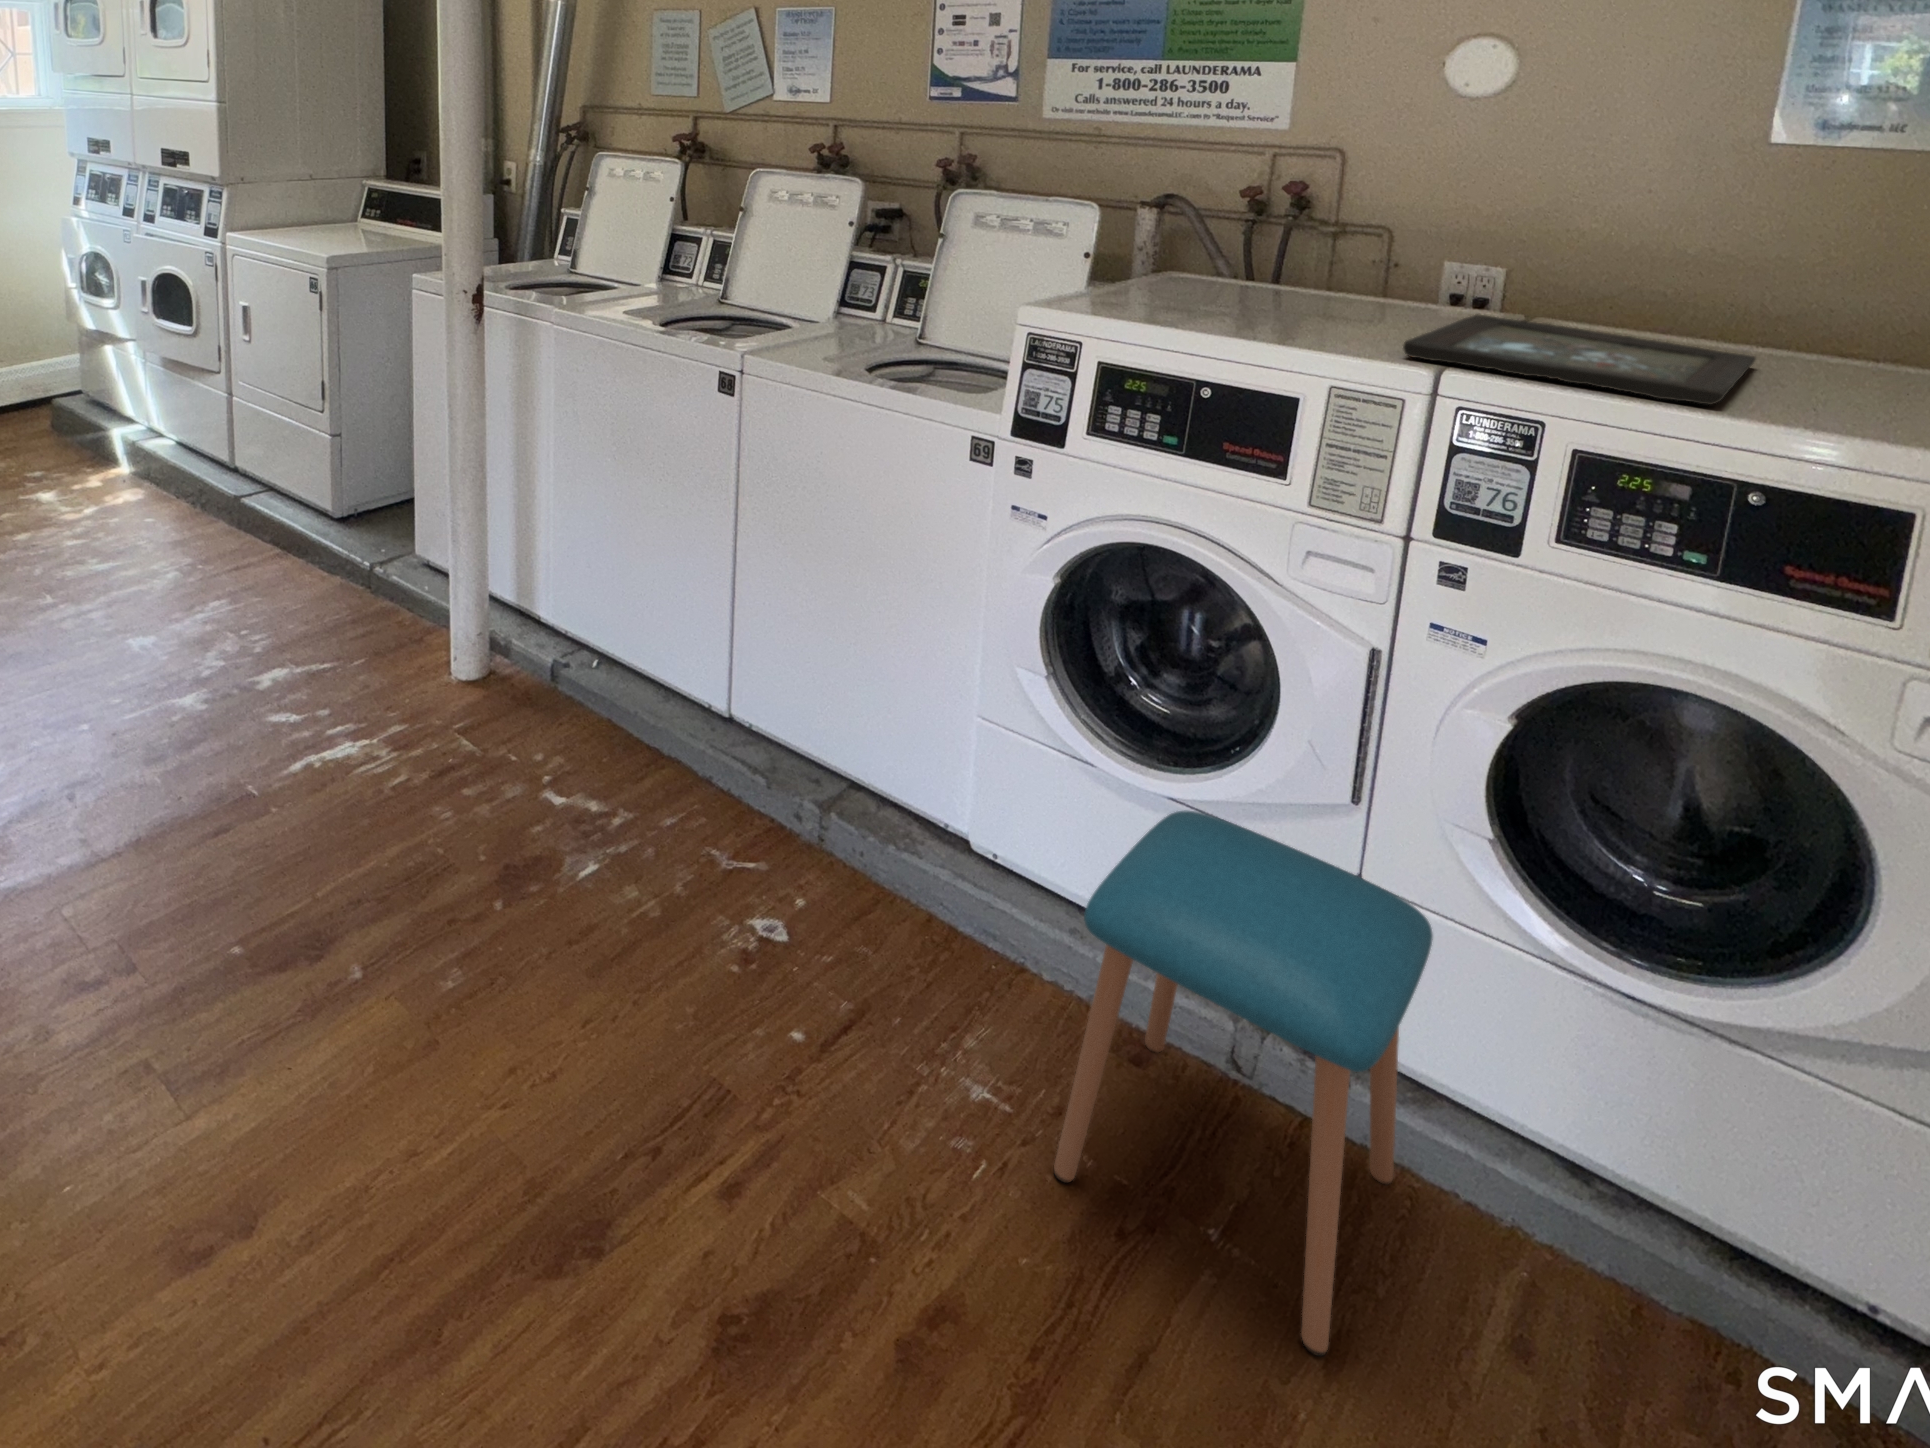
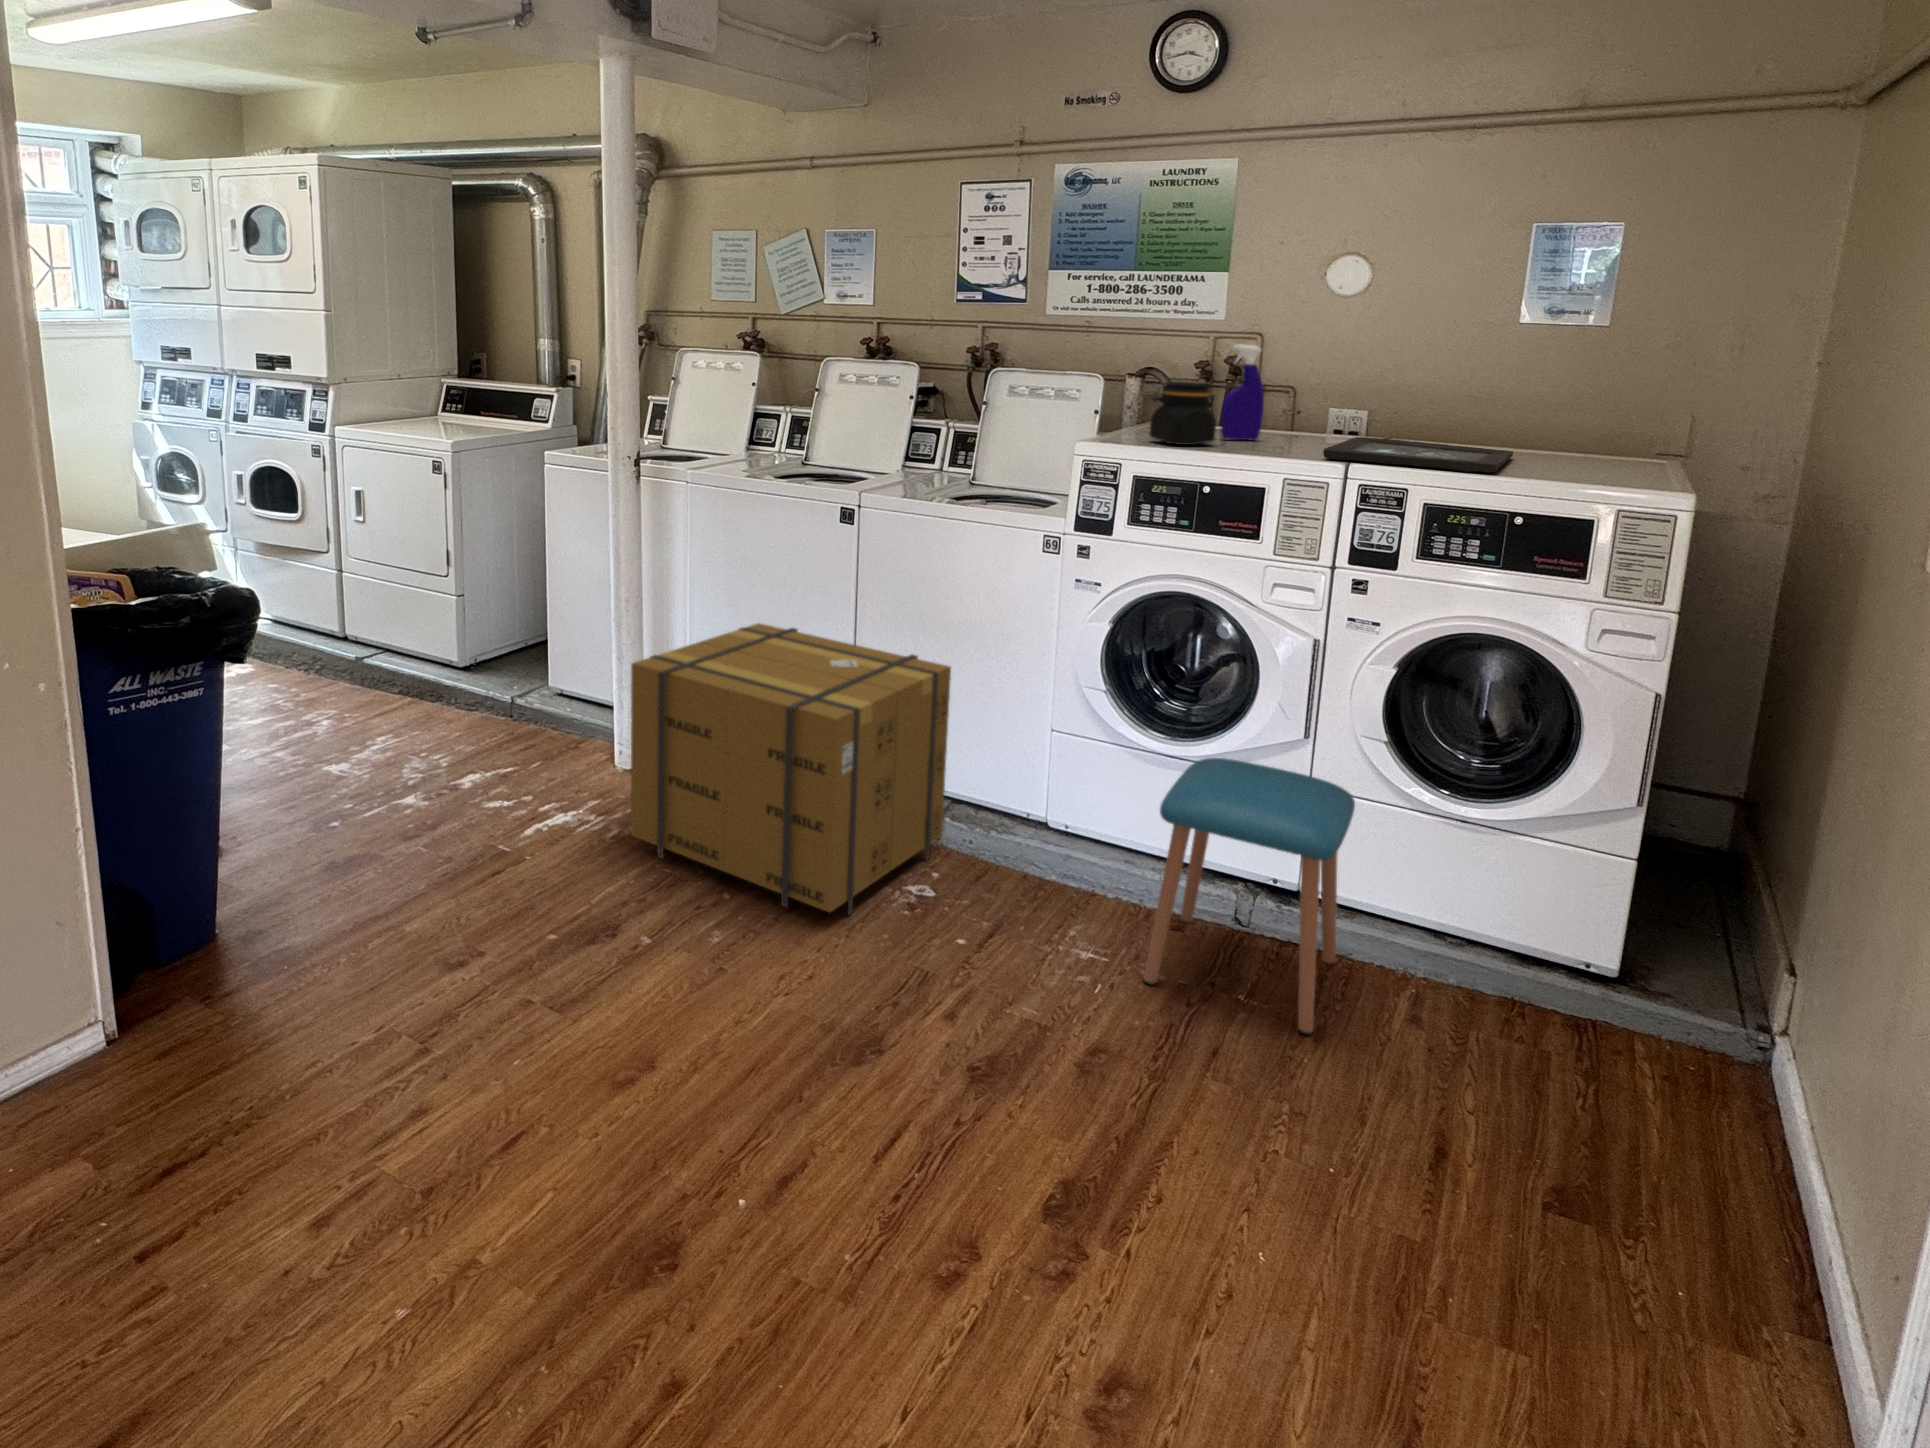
spray bottle: none [1255,167,1324,311] -> present [1221,344,1264,440]
jar: none [1136,221,1239,318] -> present [1150,382,1216,445]
cardboard box: none [412,511,838,965] -> present [631,623,951,915]

